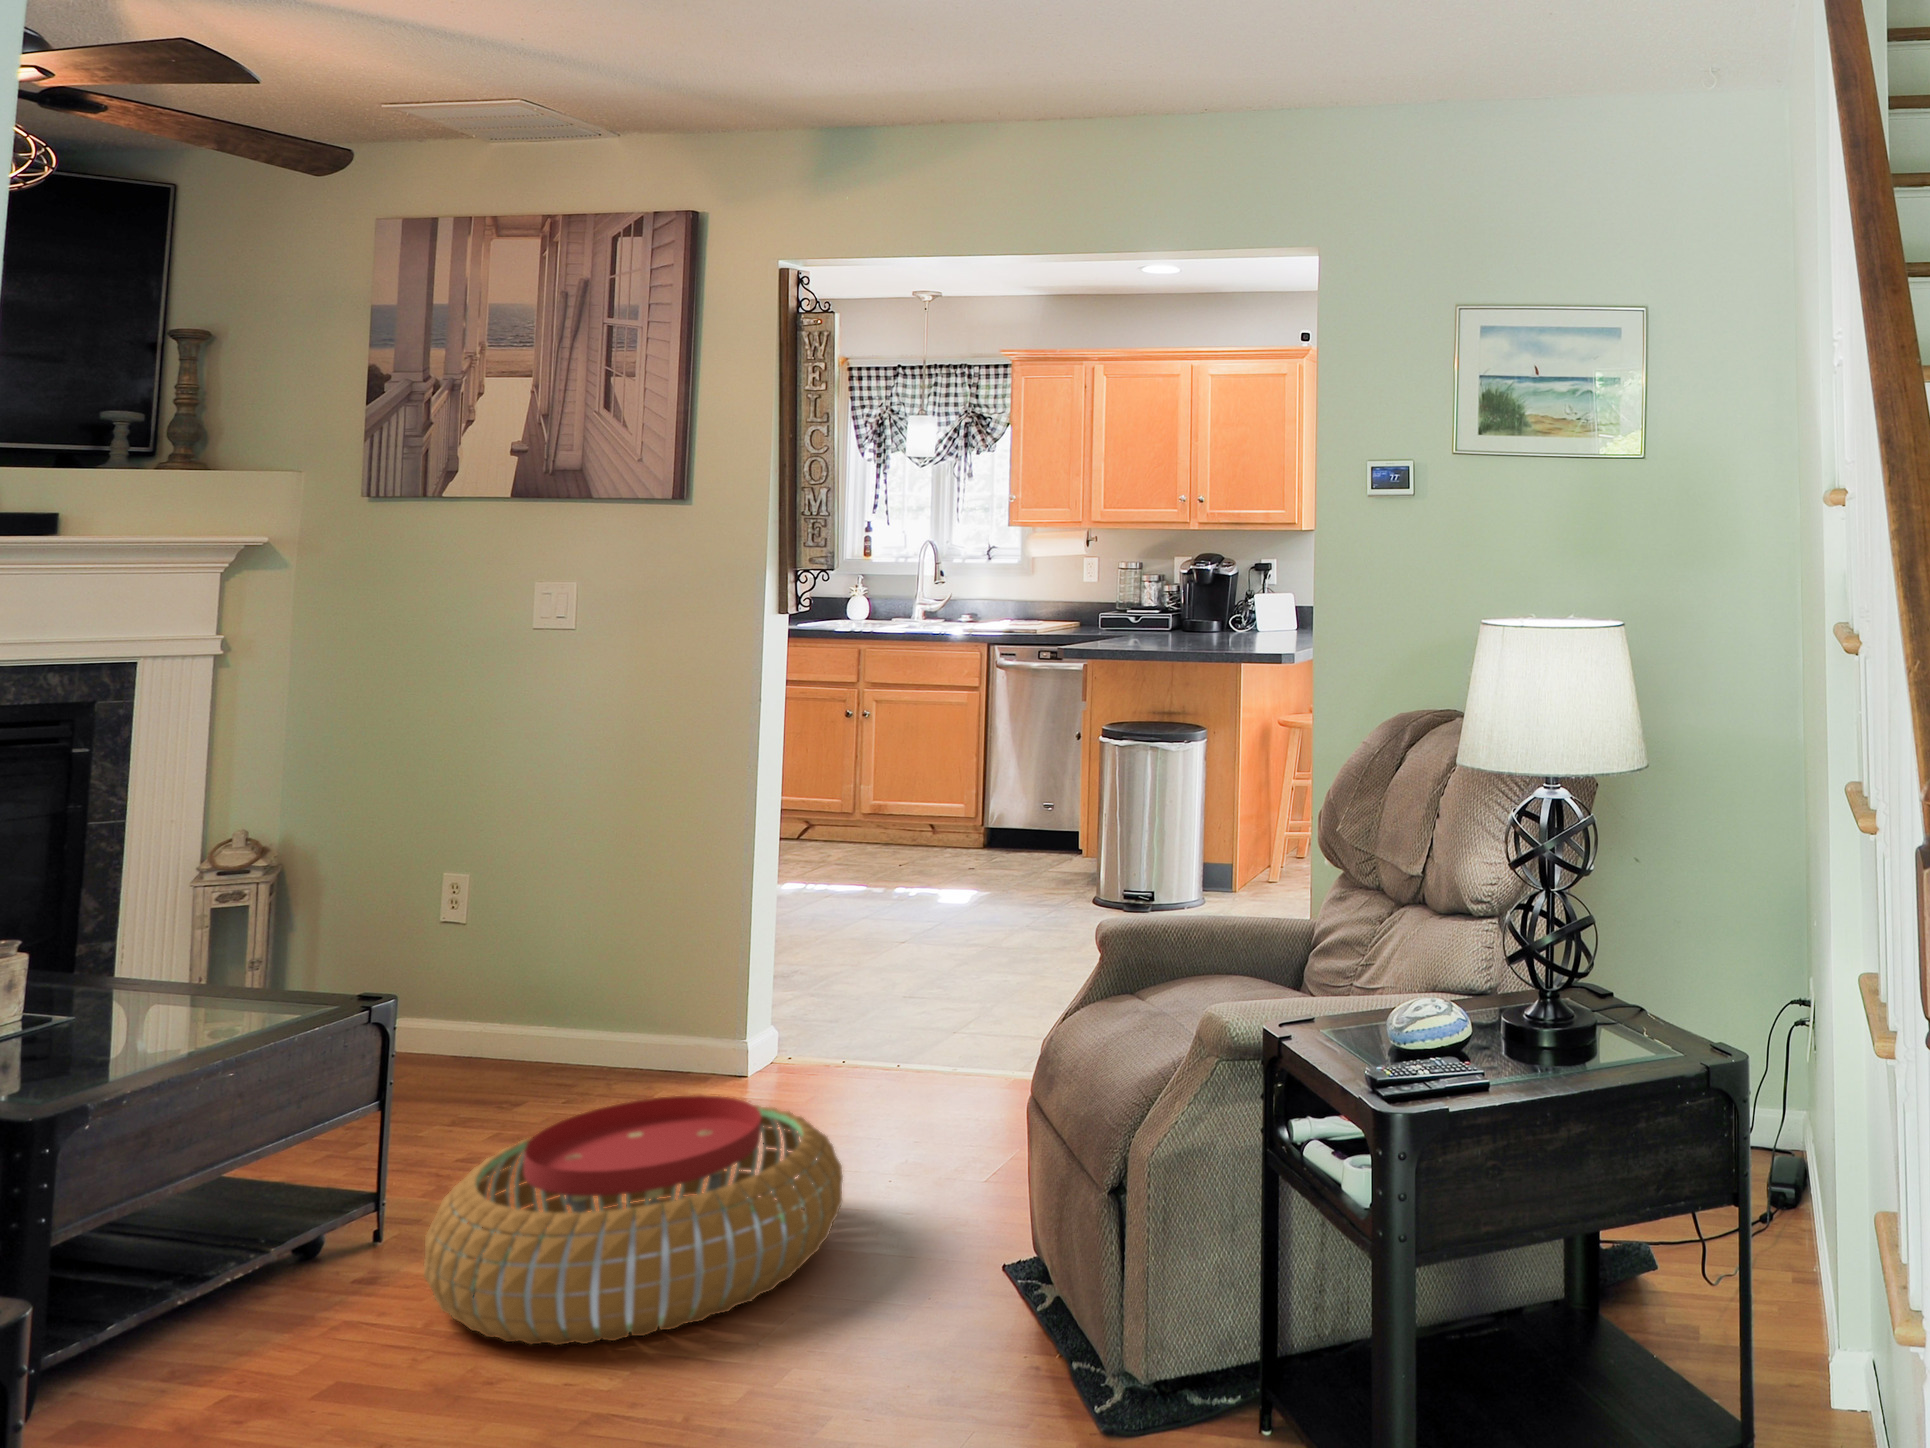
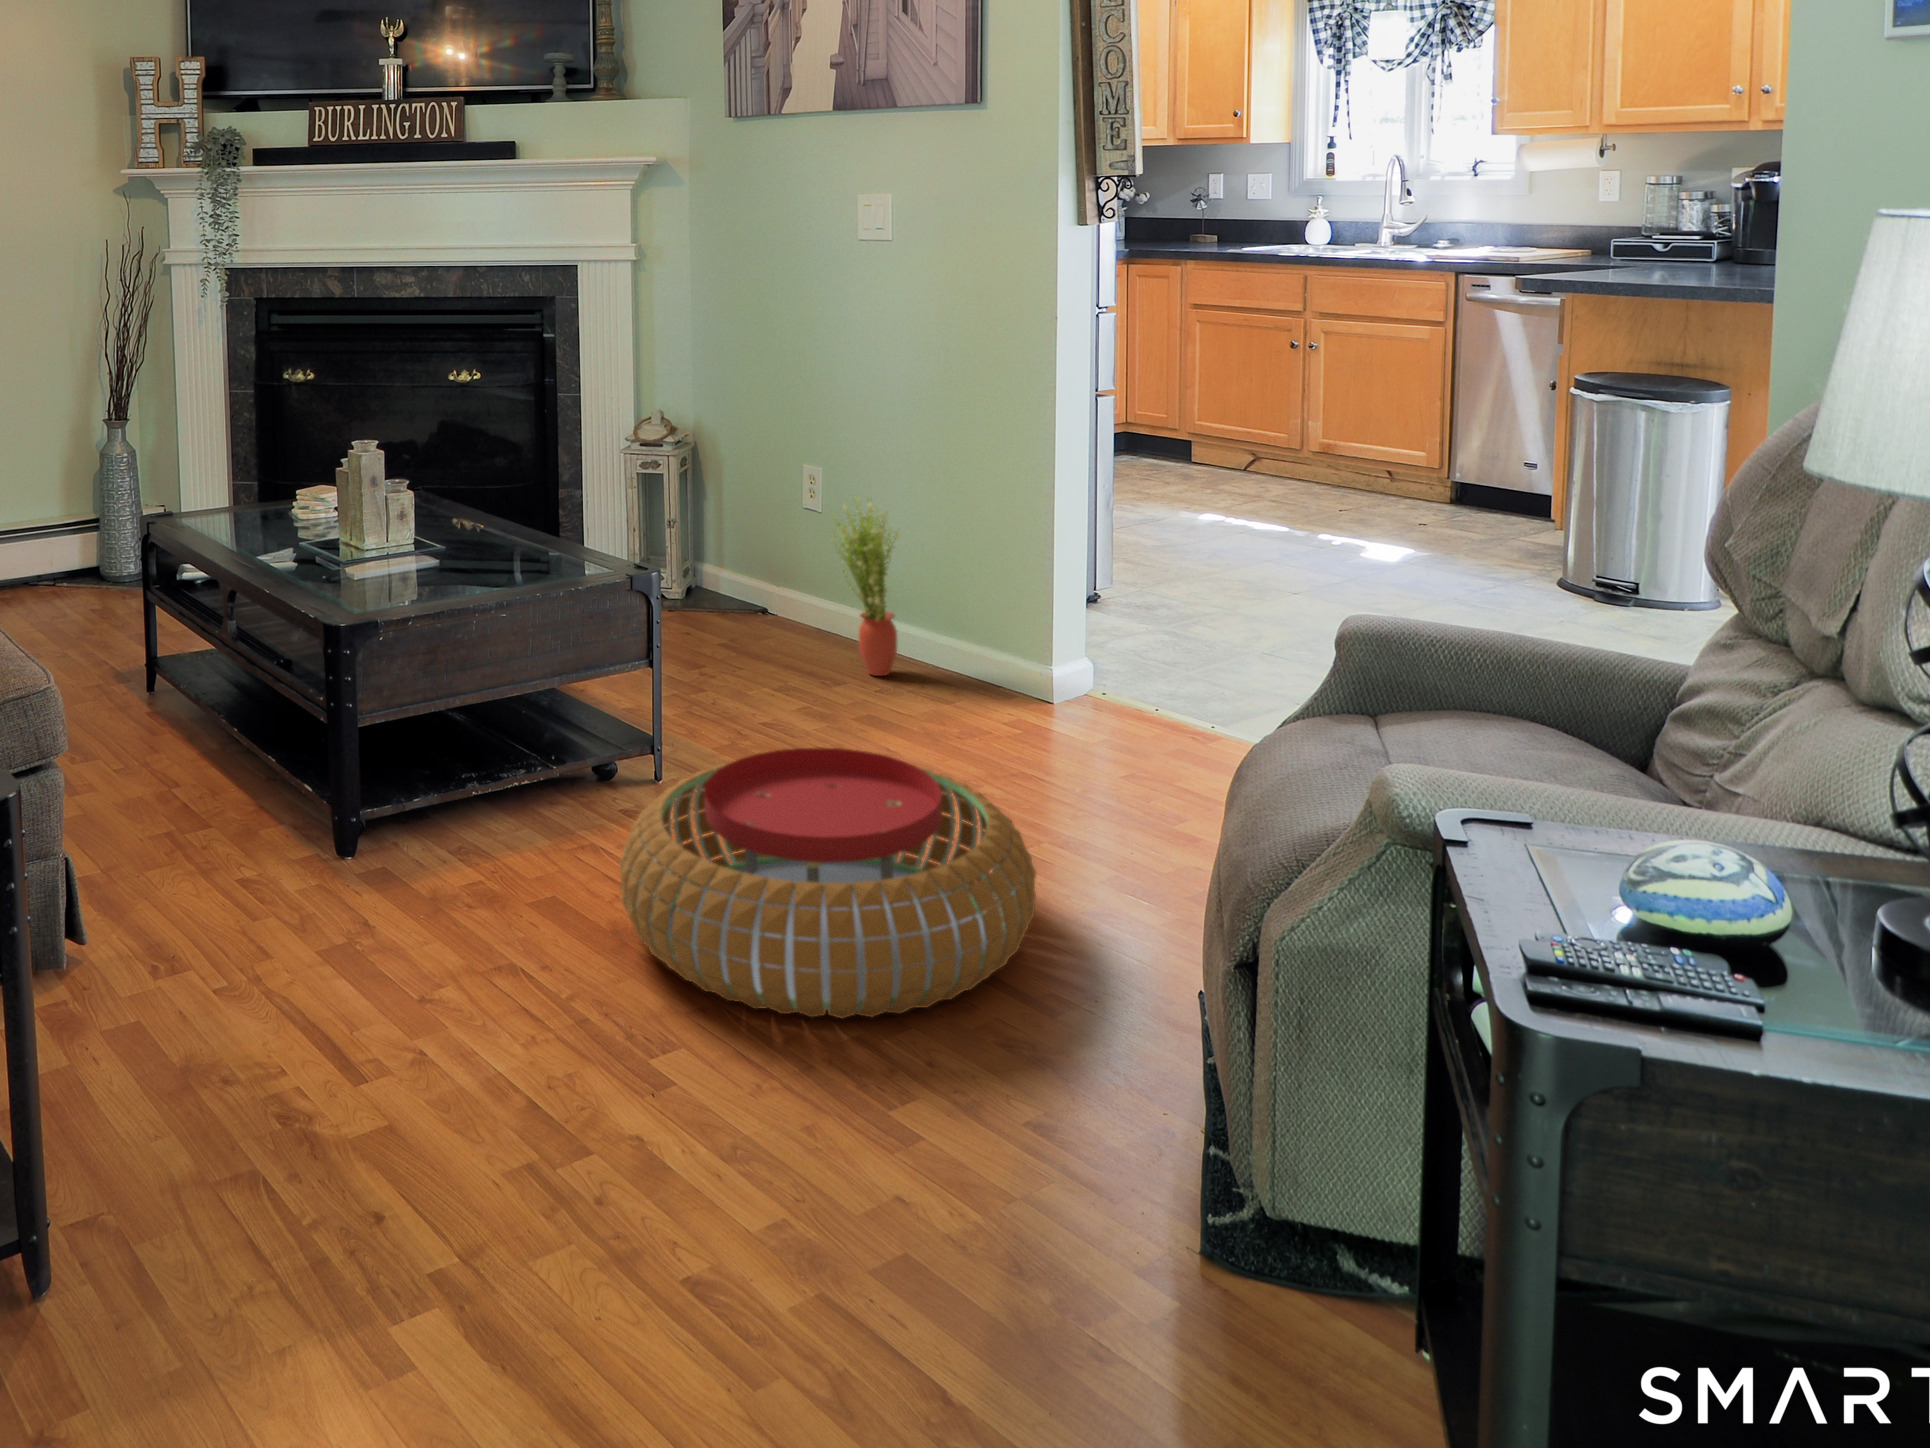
potted plant: none [492,889,574,1077] -> present [833,498,899,676]

